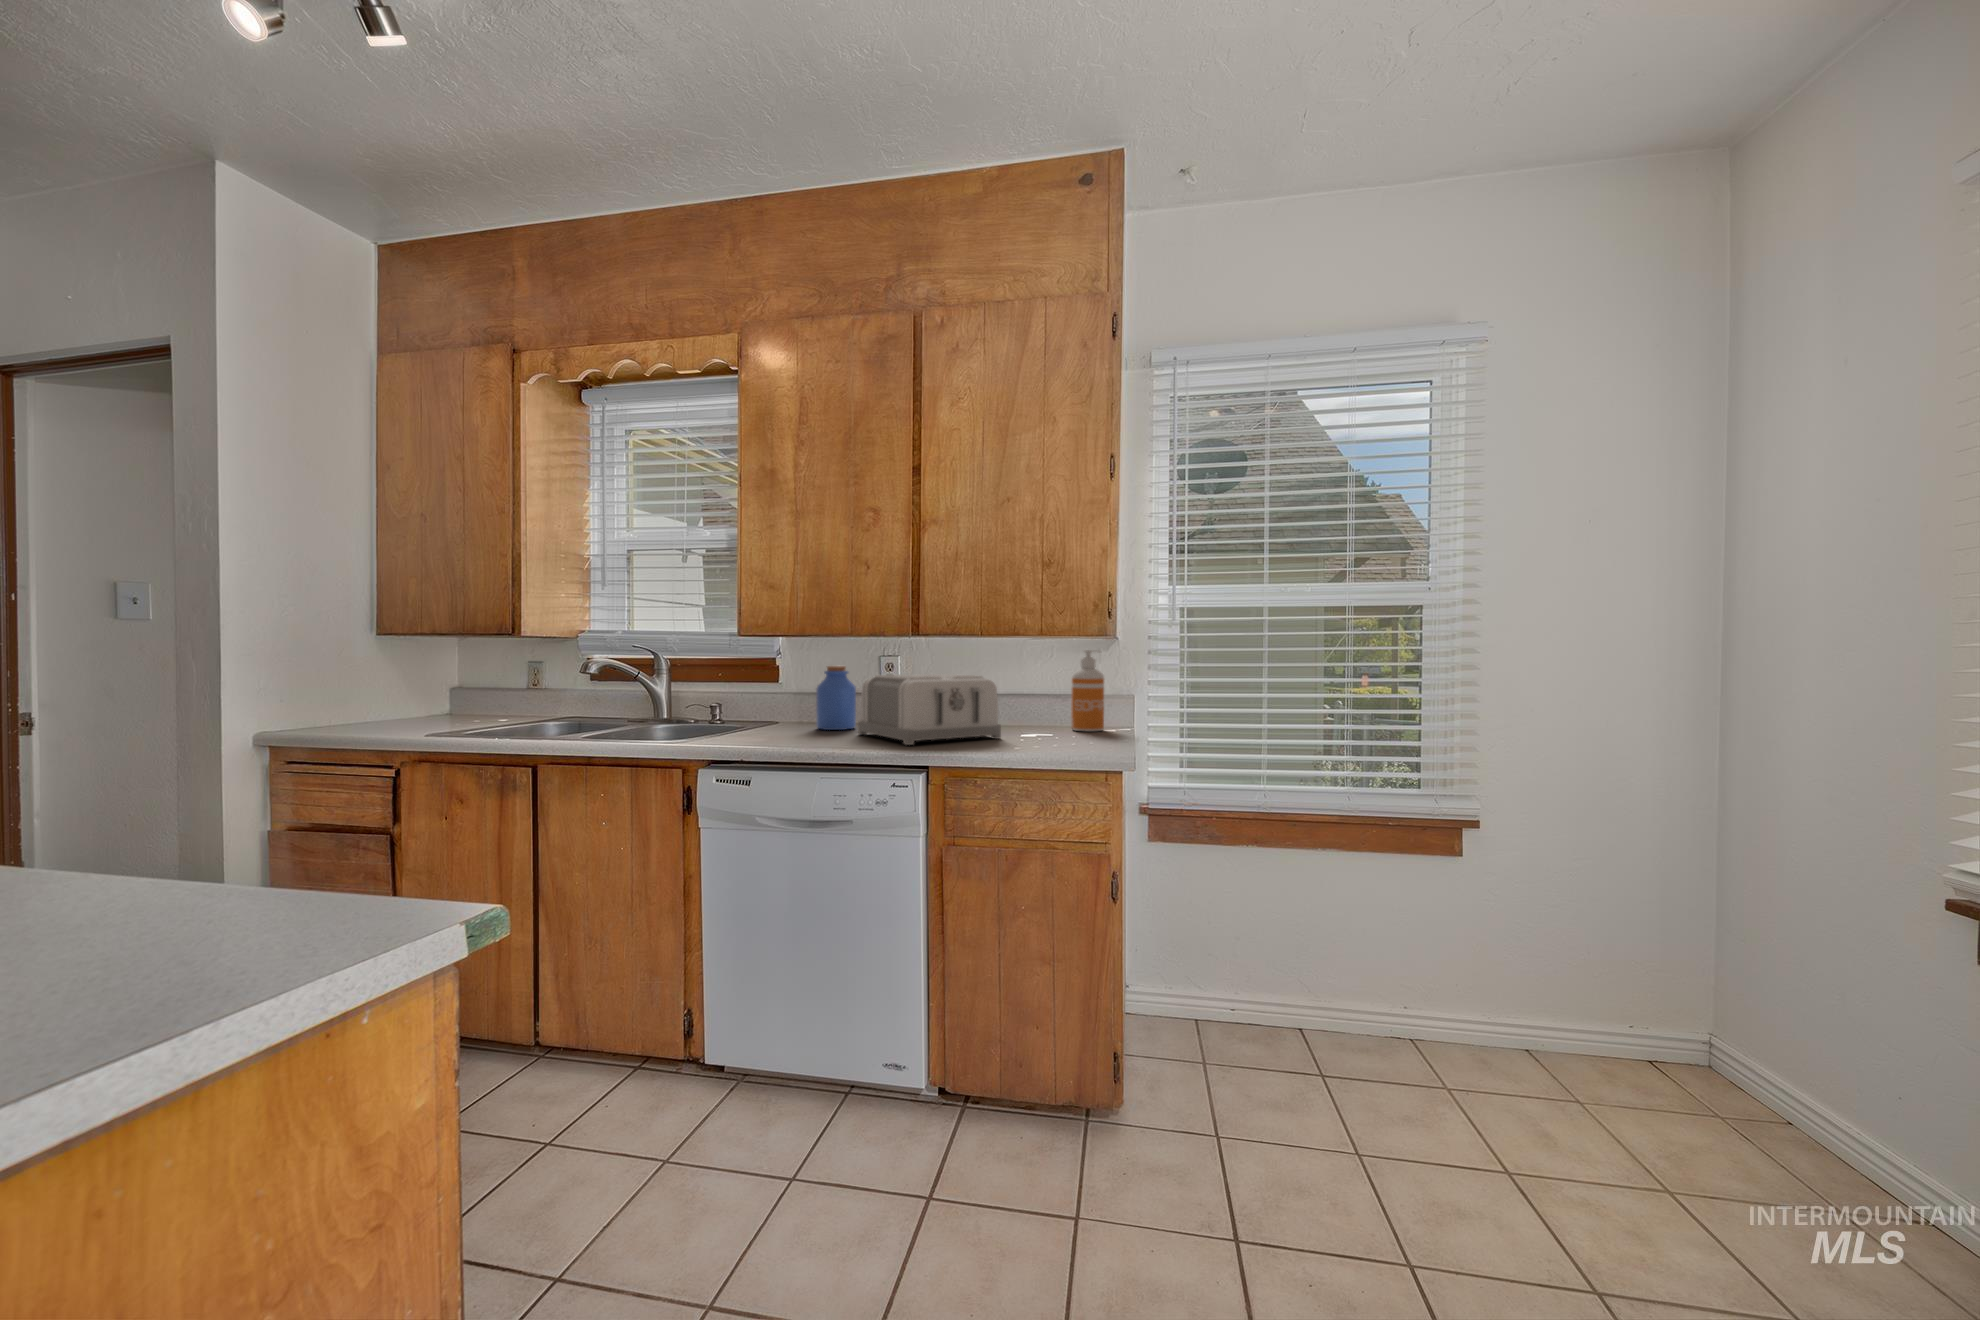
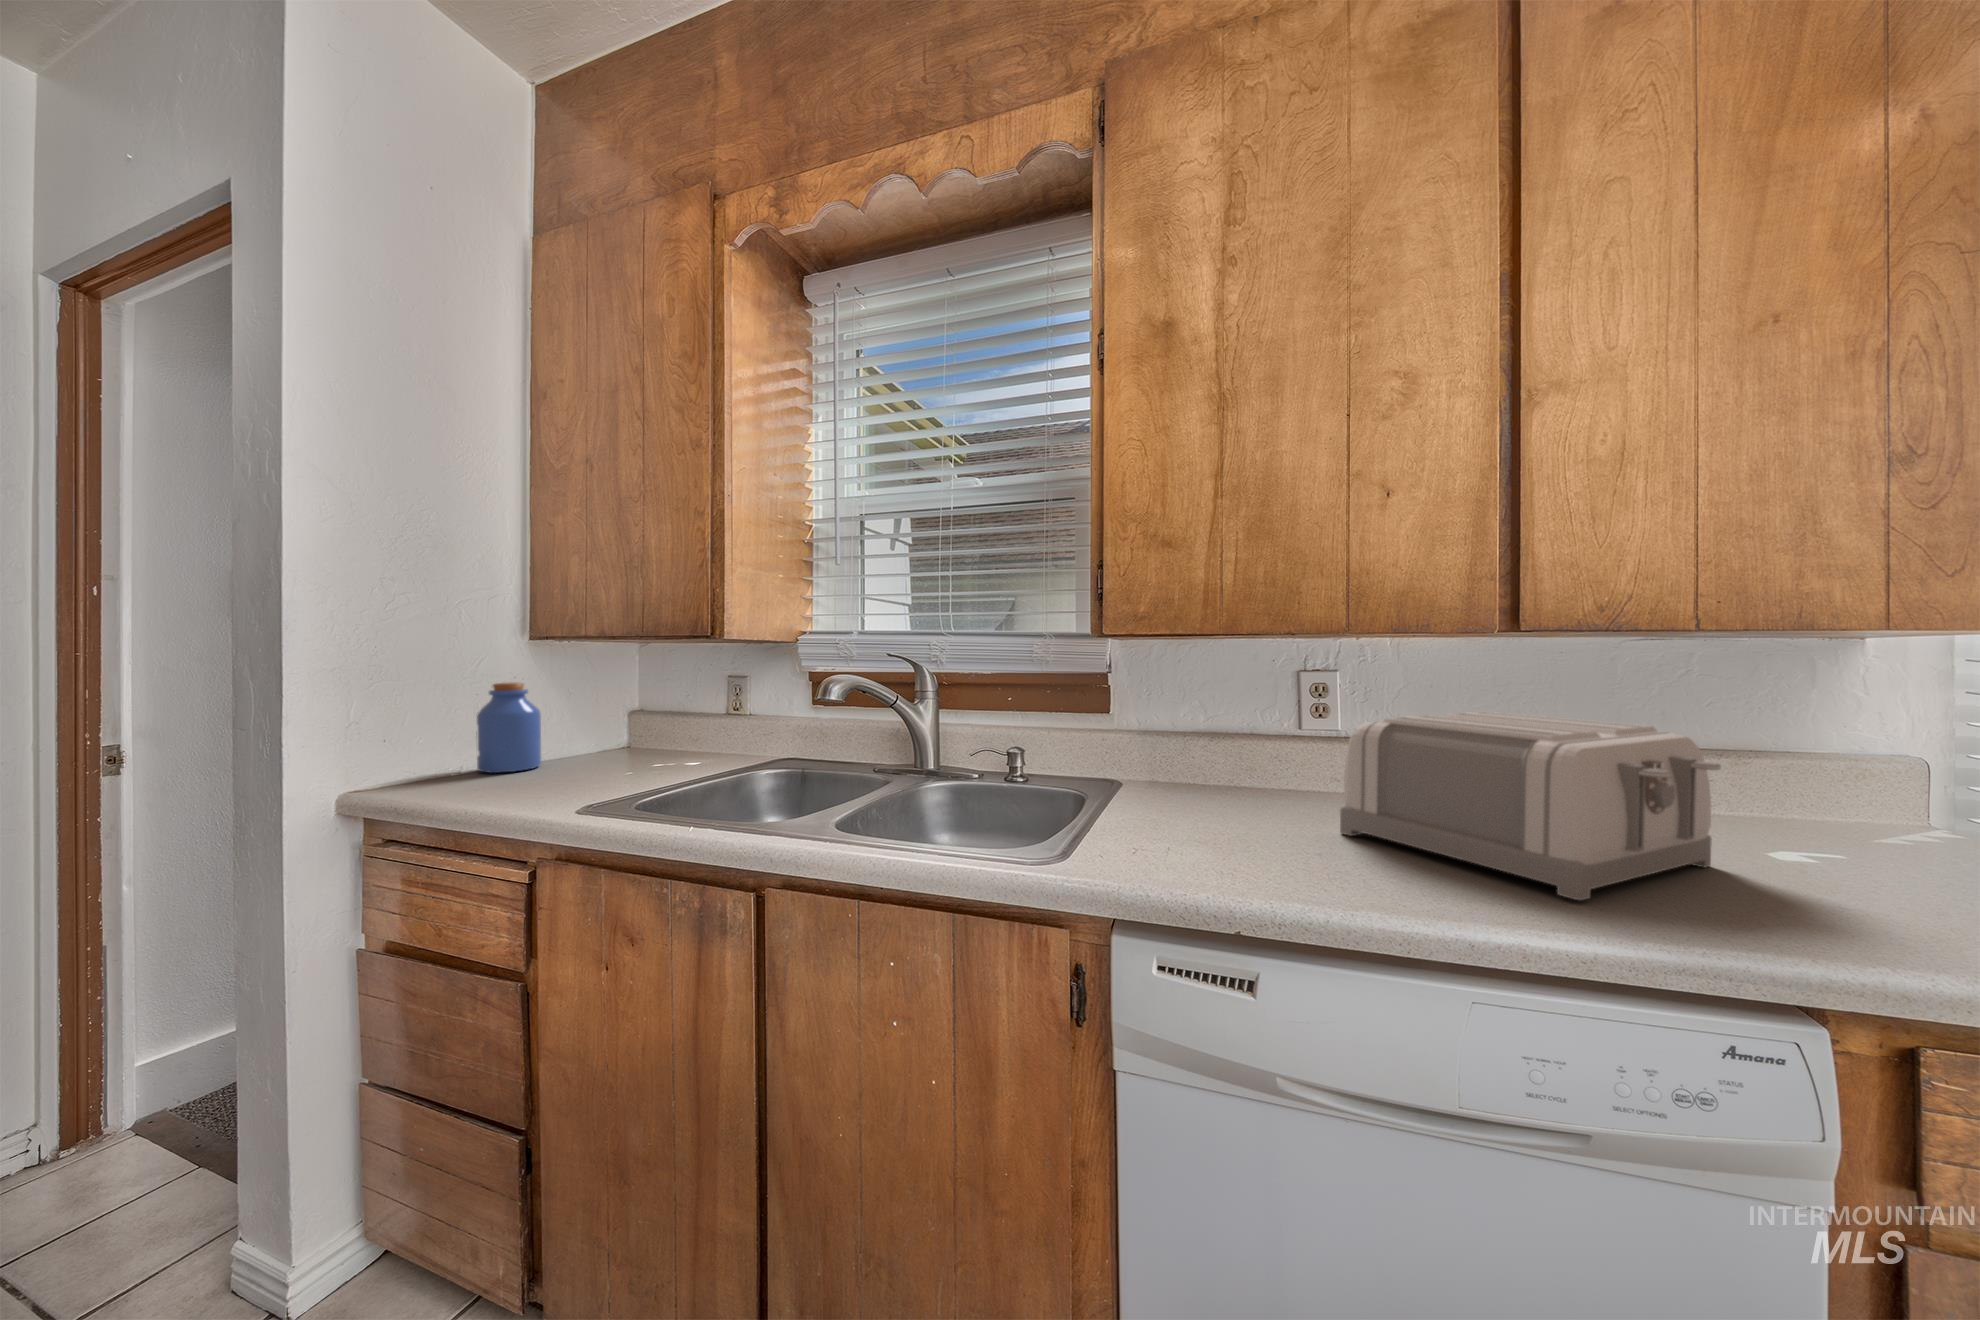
soap dispenser: present [1071,650,1104,731] -> none [1760,666,1865,839]
jar: present [816,666,856,730] -> present [476,682,541,773]

